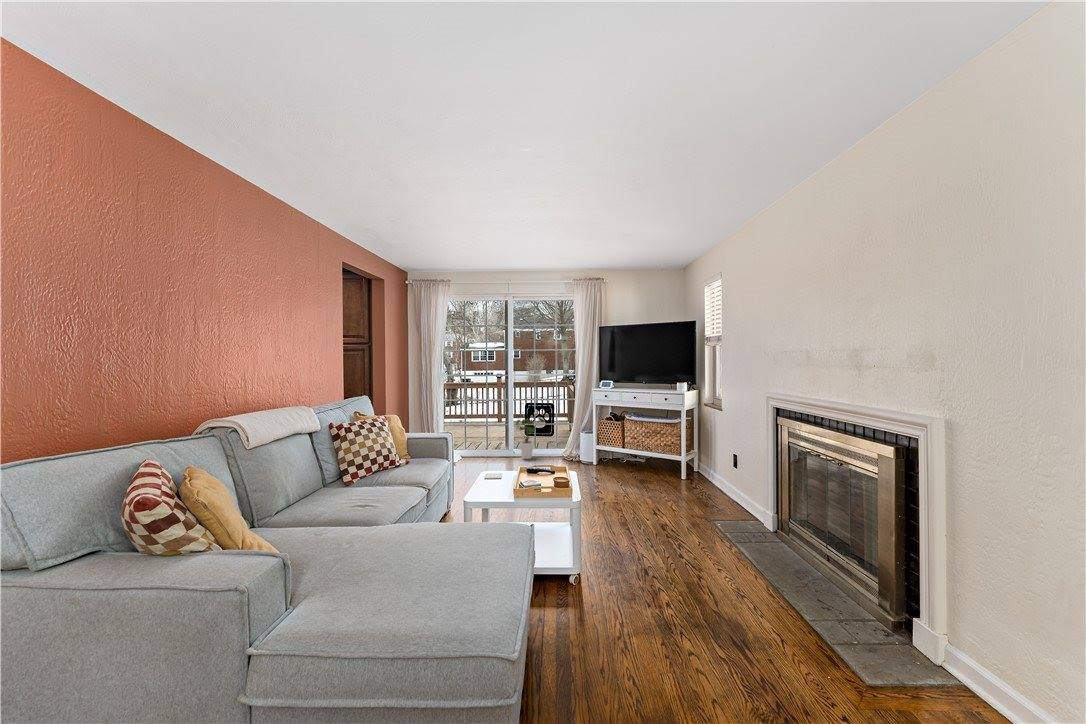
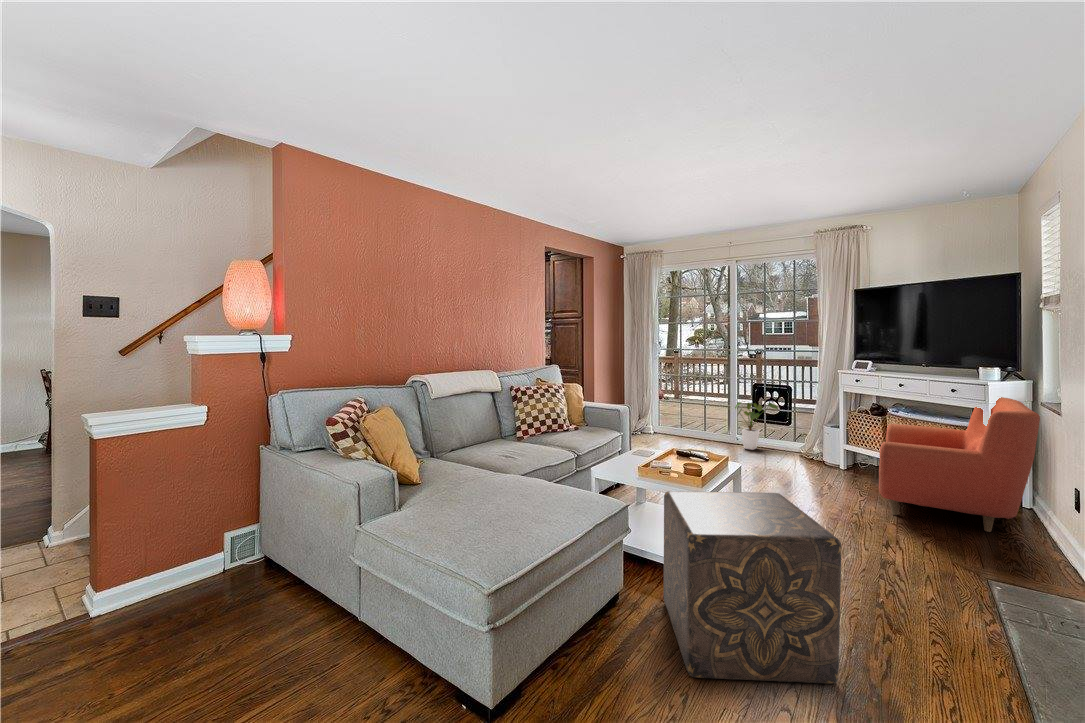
armchair: none [633,402,725,492] -> present [879,397,1040,532]
ottoman: none [558,490,708,660] -> present [664,491,842,684]

